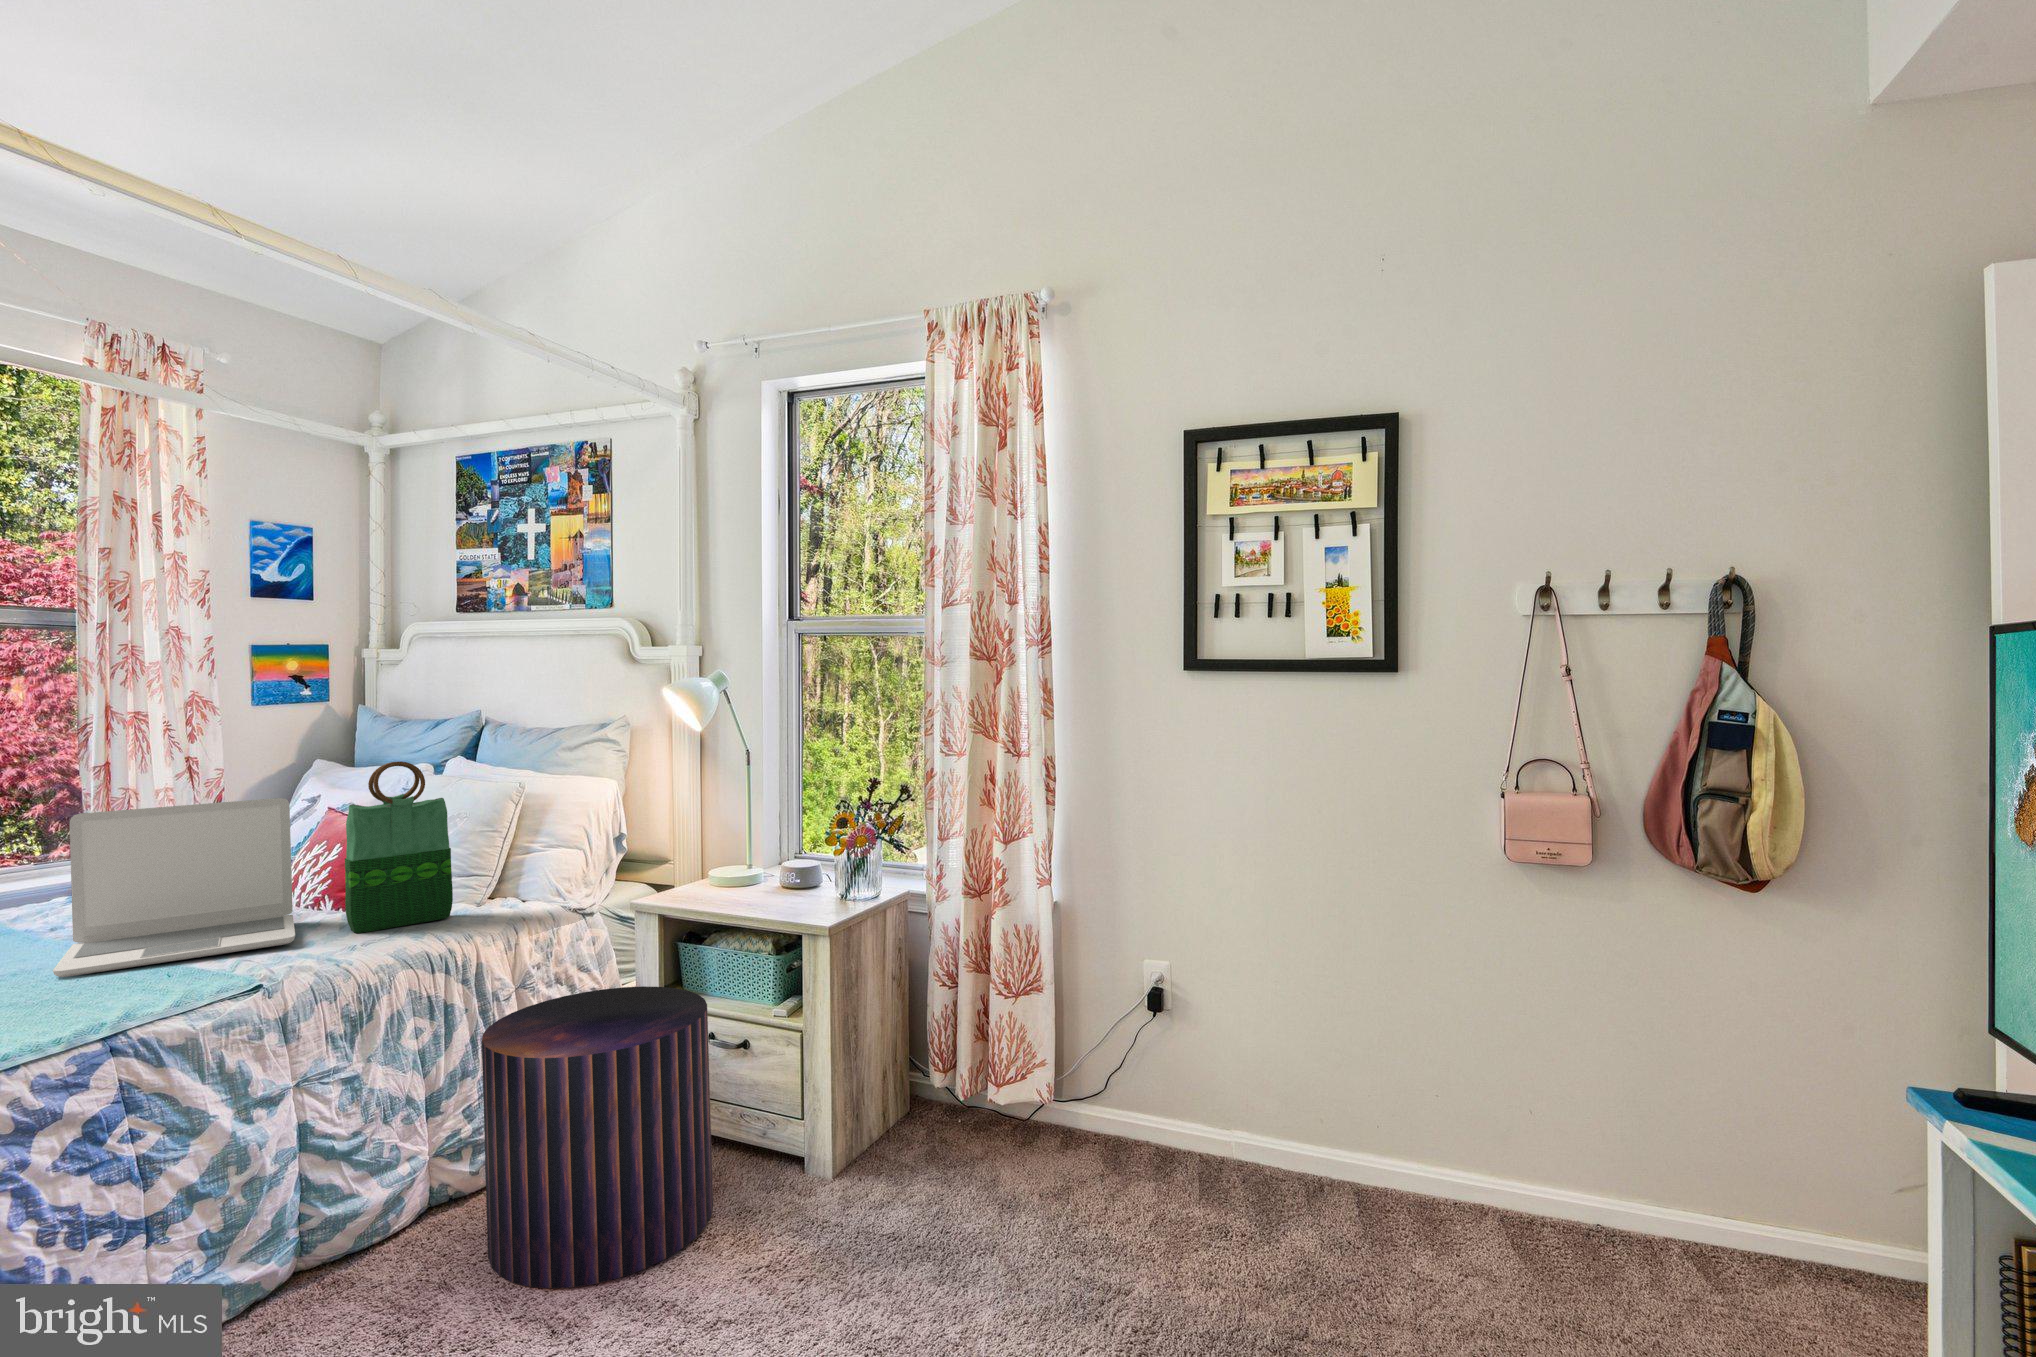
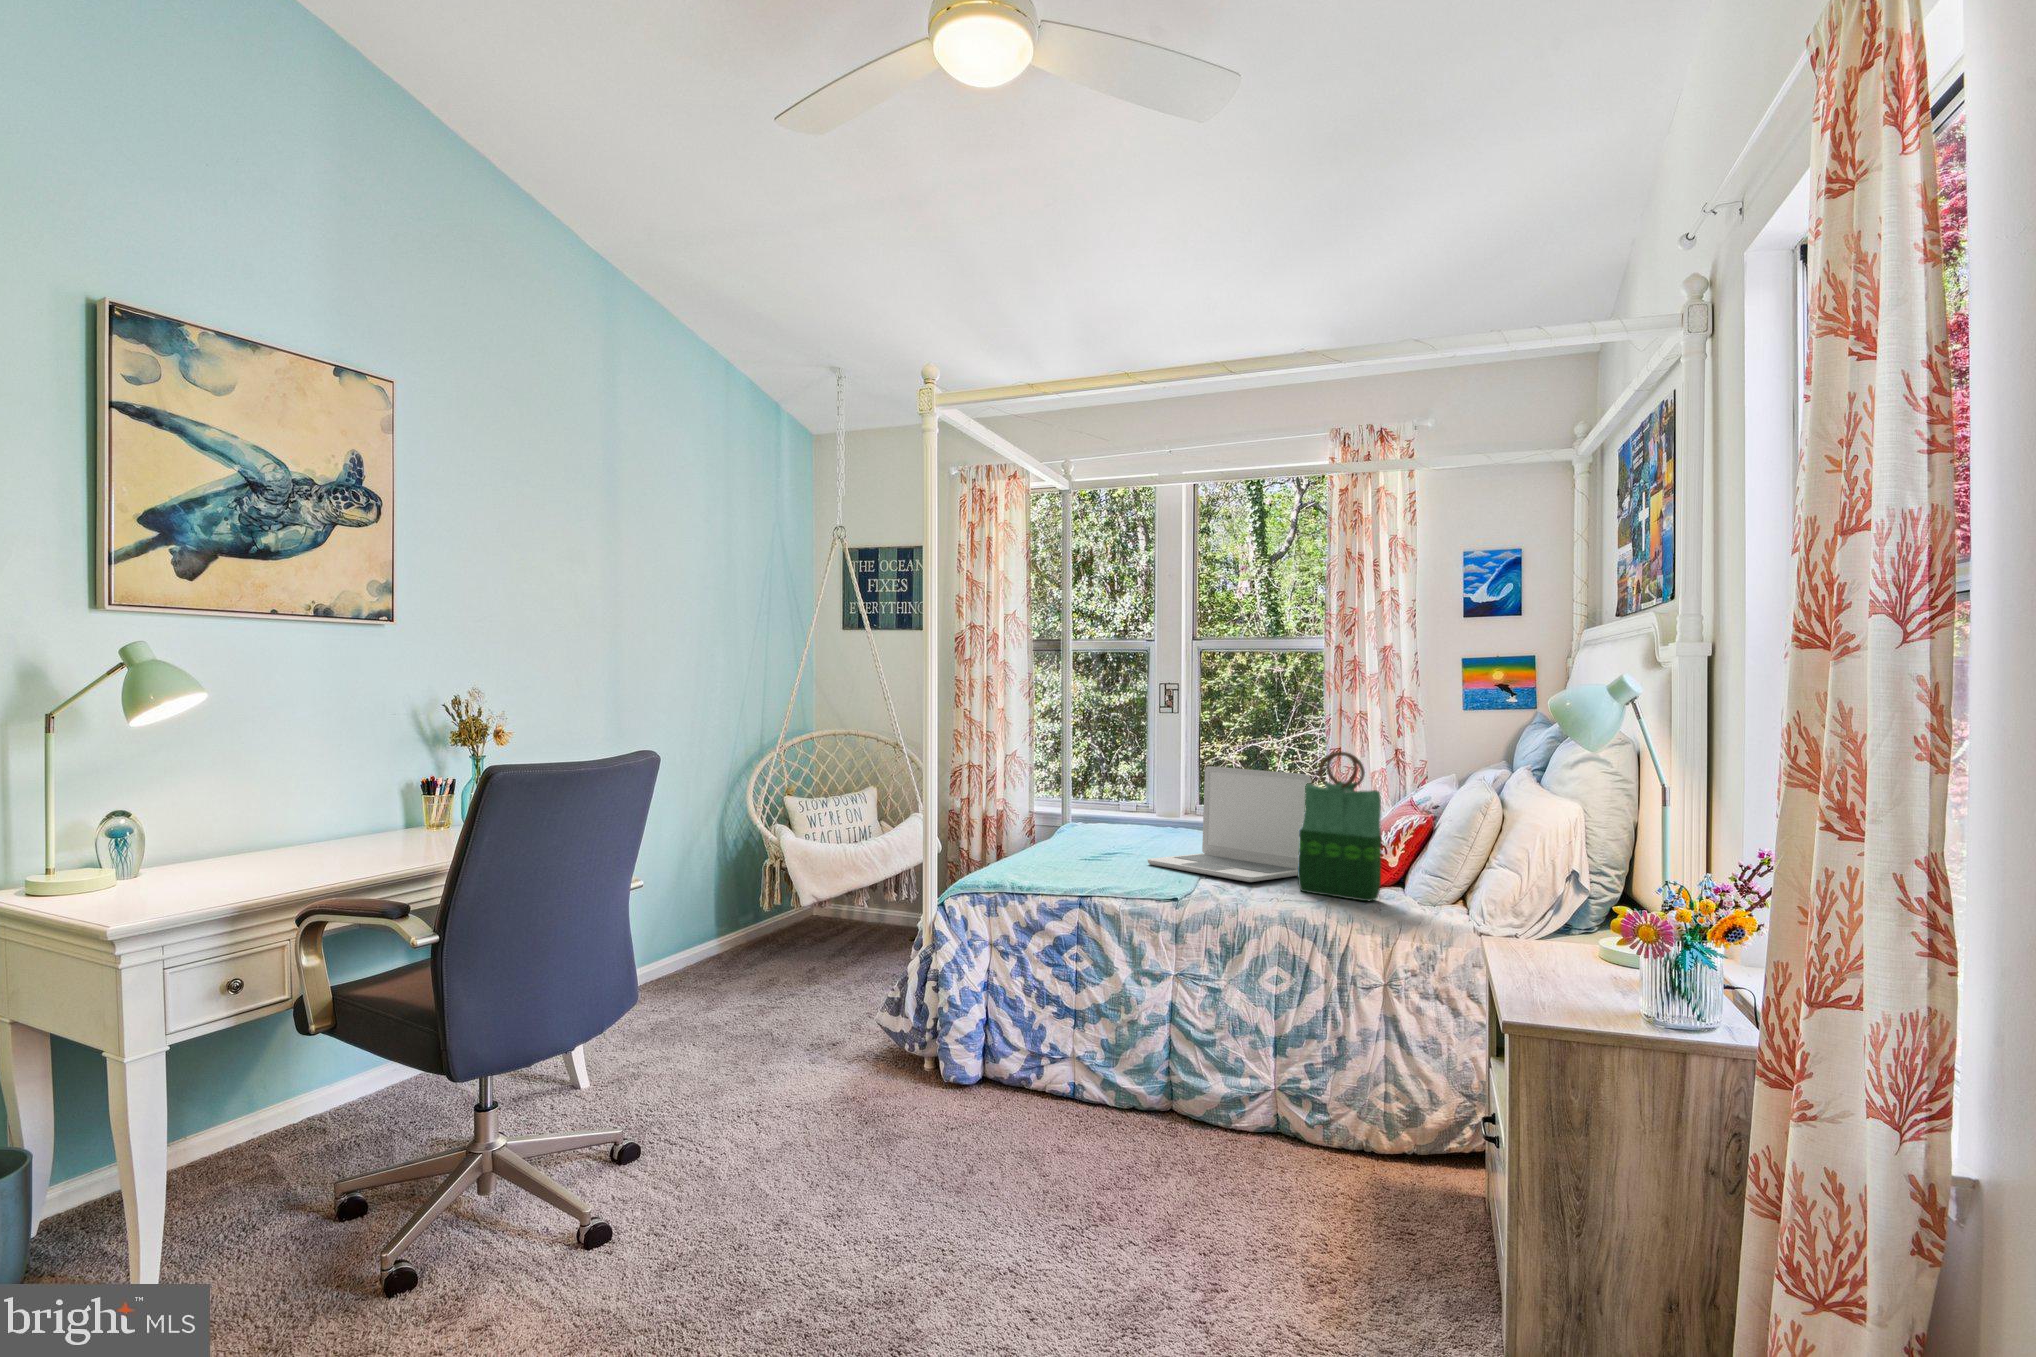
pouf: present [482,986,713,1288] -> none [1206,985,1428,1277]

